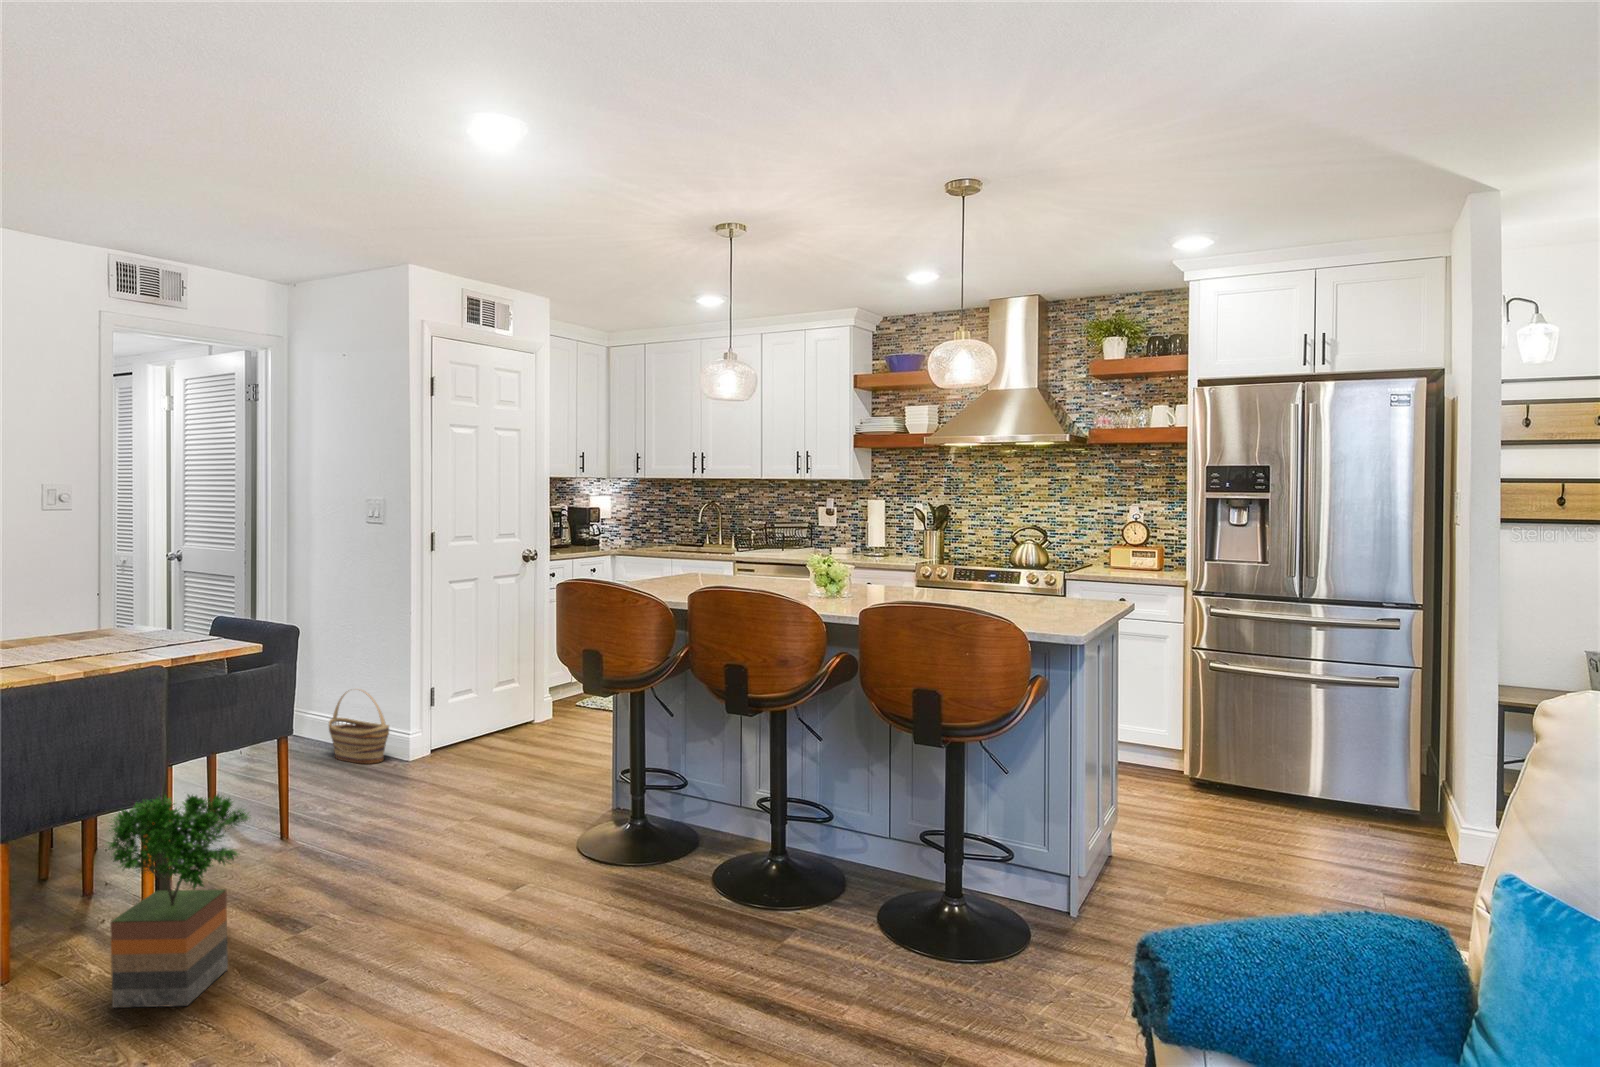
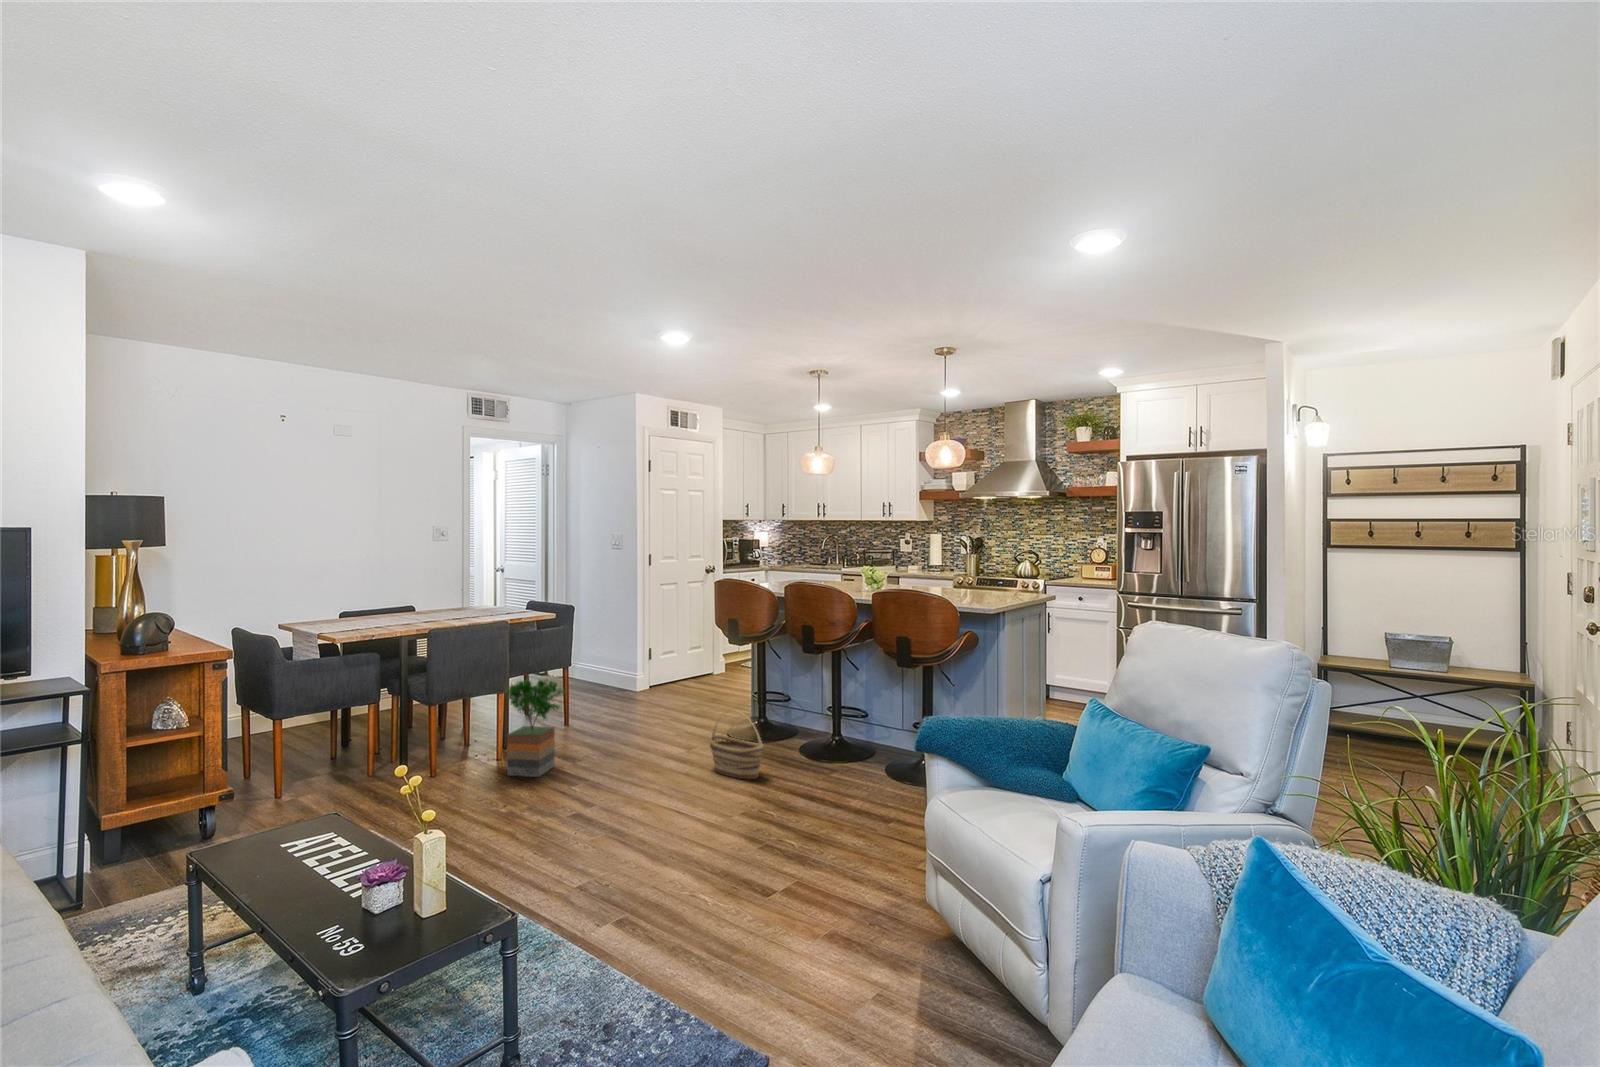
basket: present [329,690,389,764] -> present [710,713,764,779]

